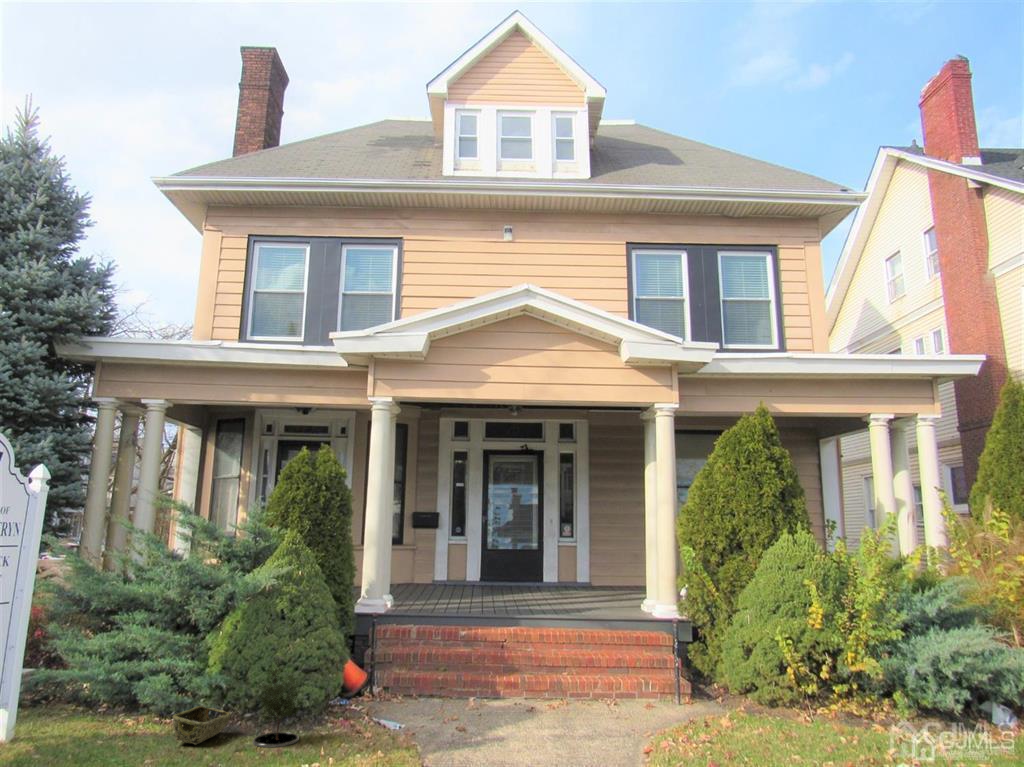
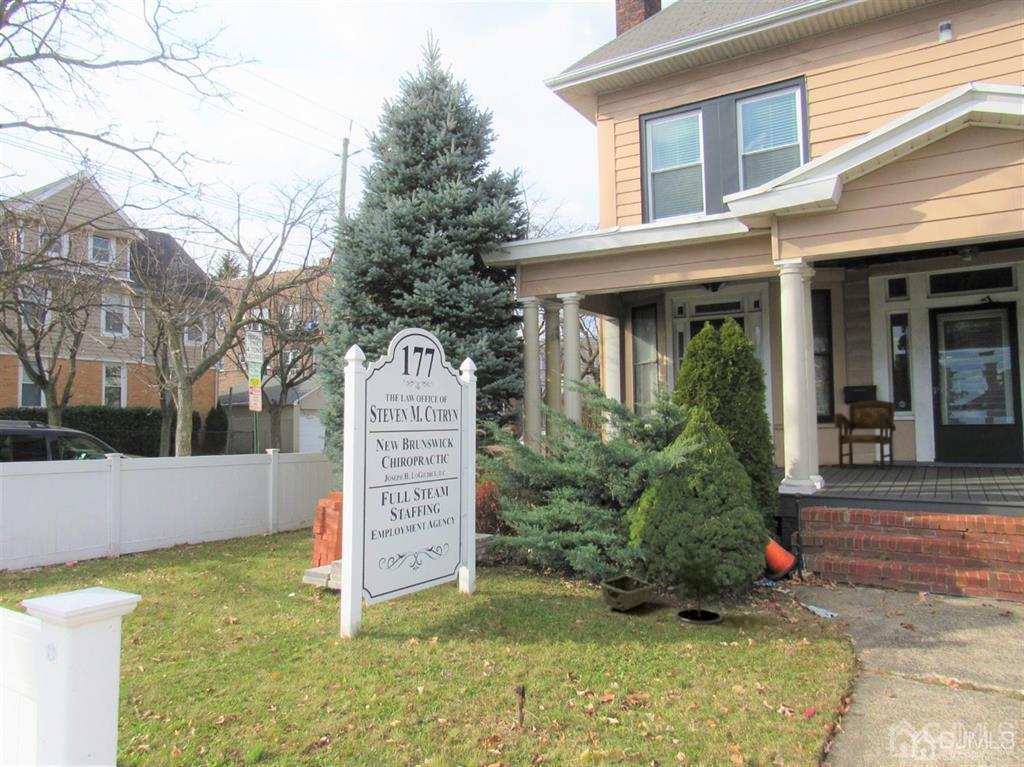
armchair: none [405,525,454,588] -> present [834,400,896,469]

